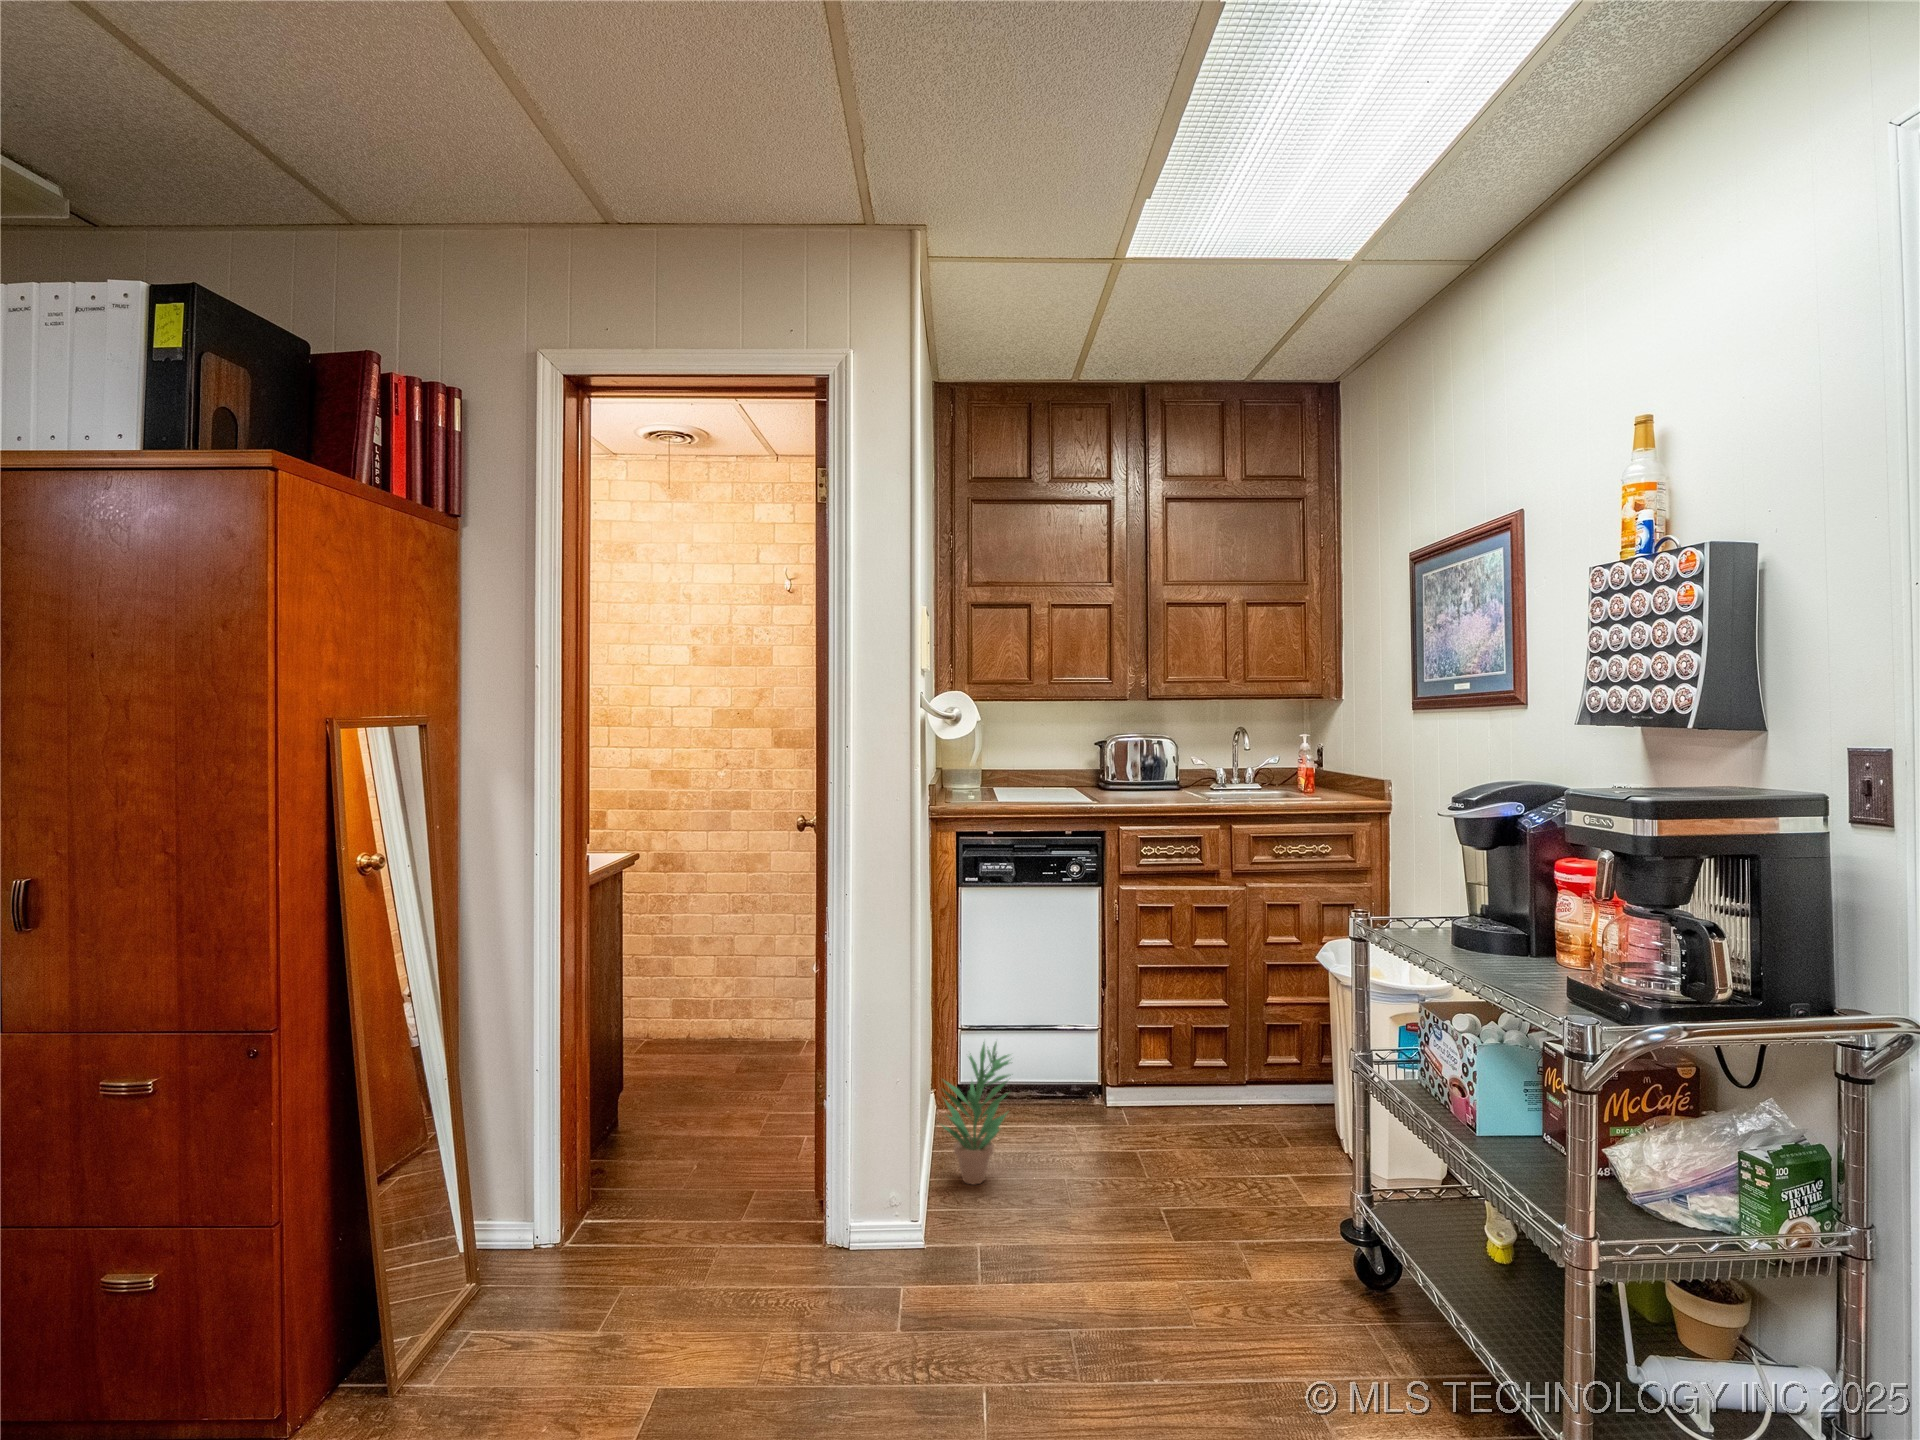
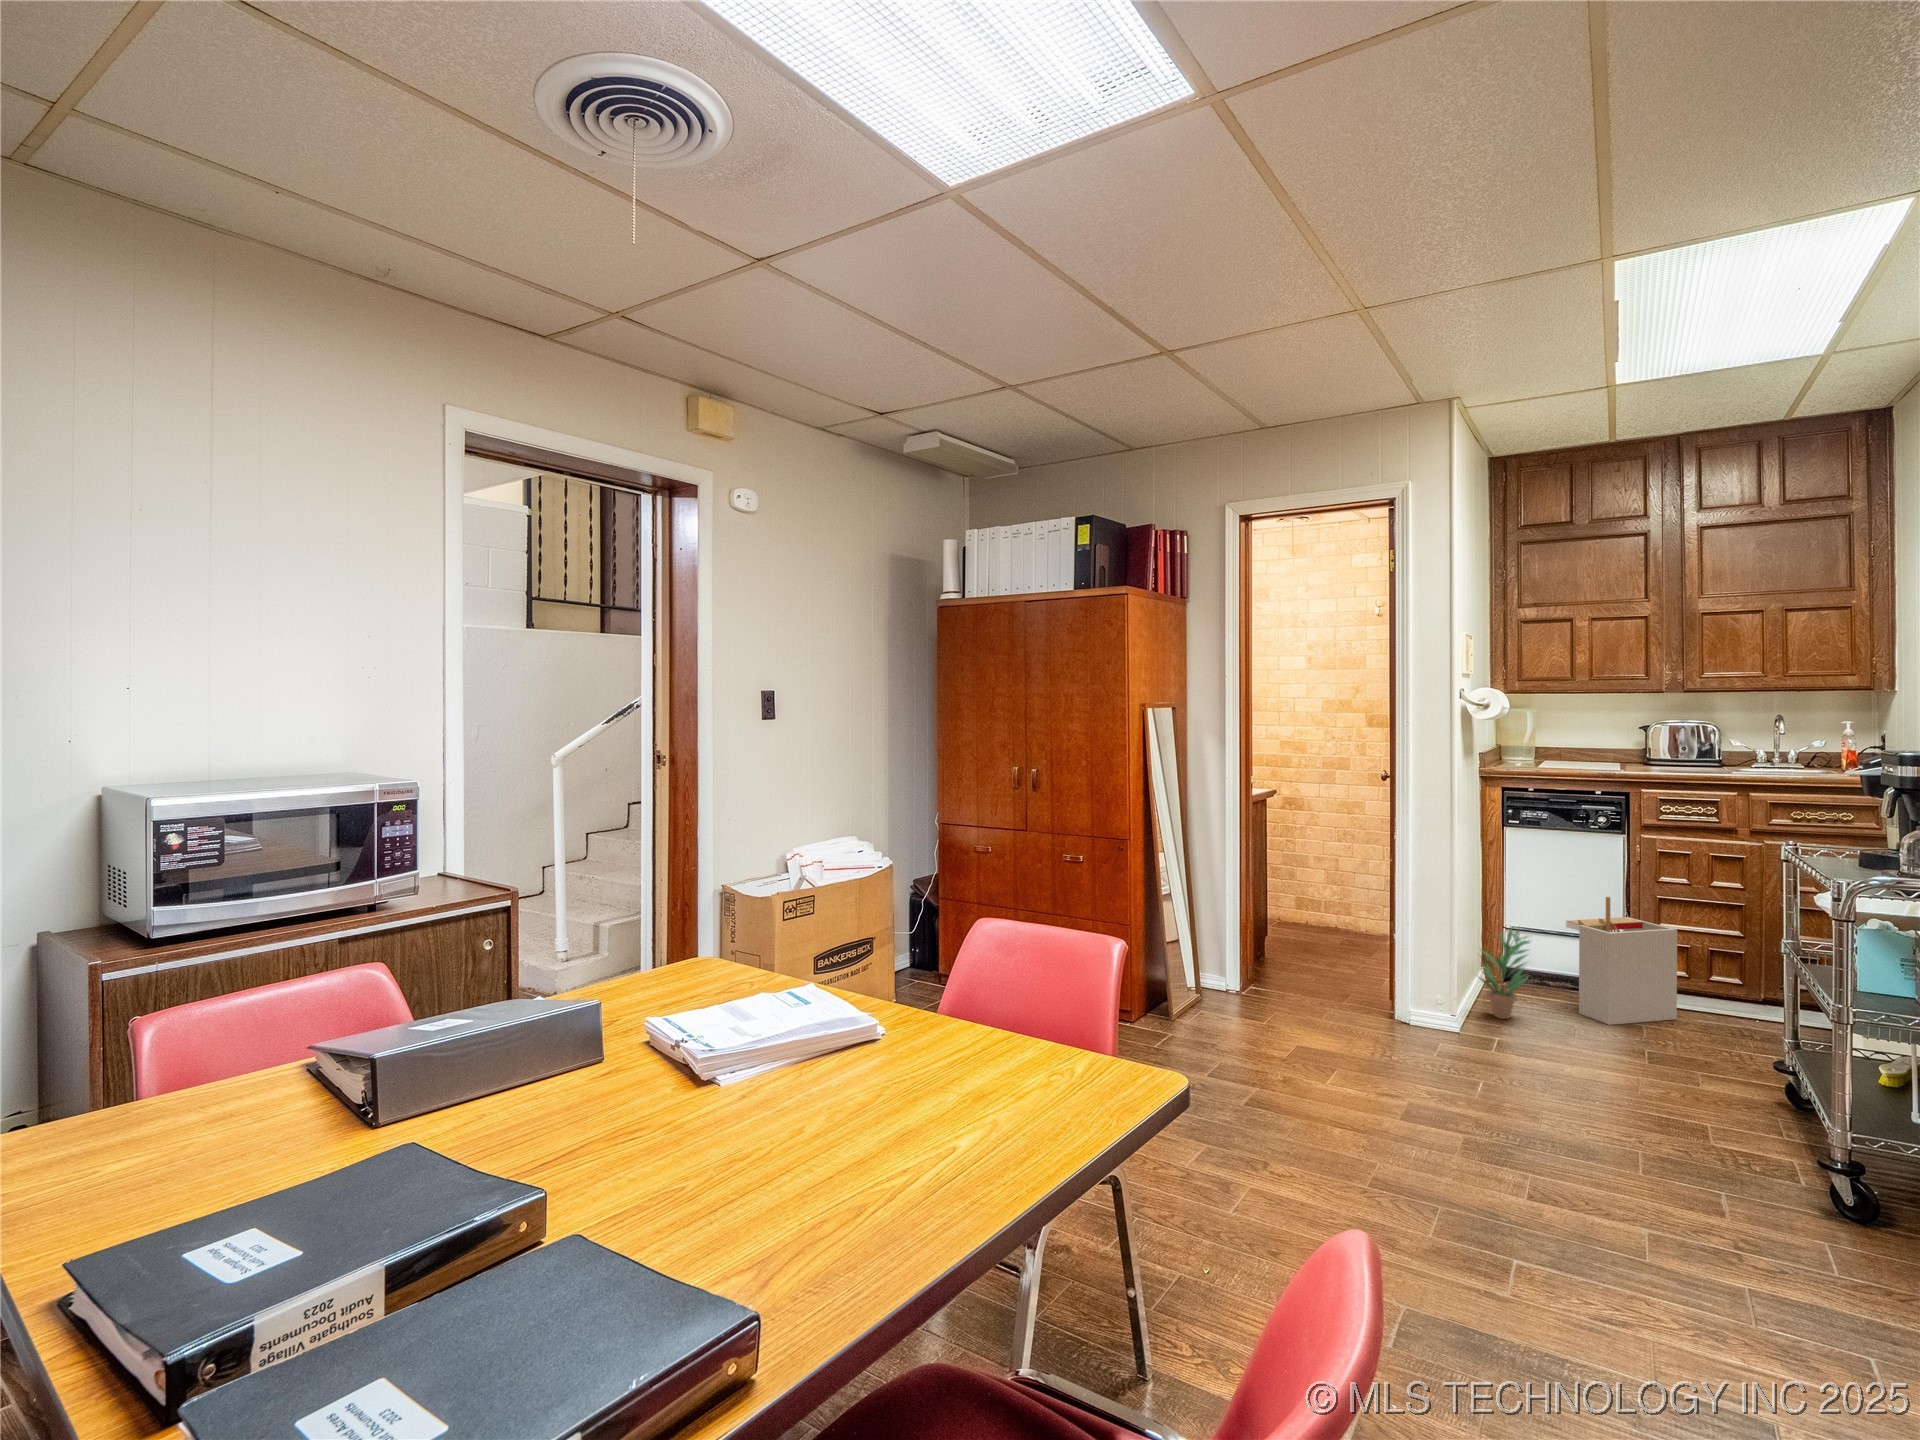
storage bin: none [1044,977,1167,1163] -> present [1566,897,1677,1025]

